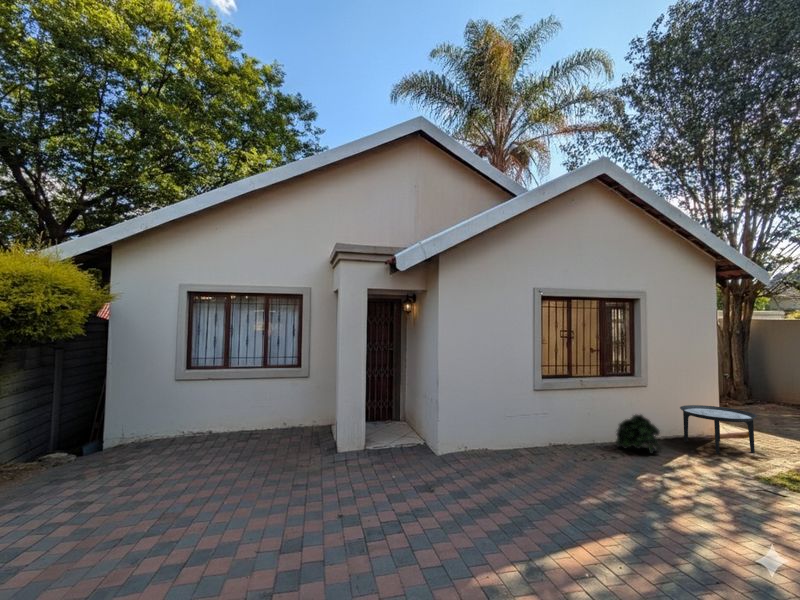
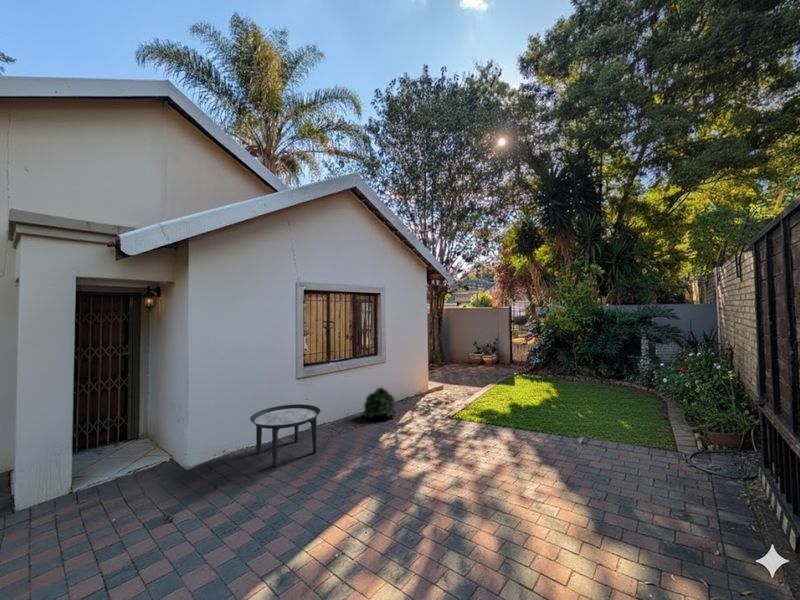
round table: present [680,405,757,454] -> present [250,404,320,467]

